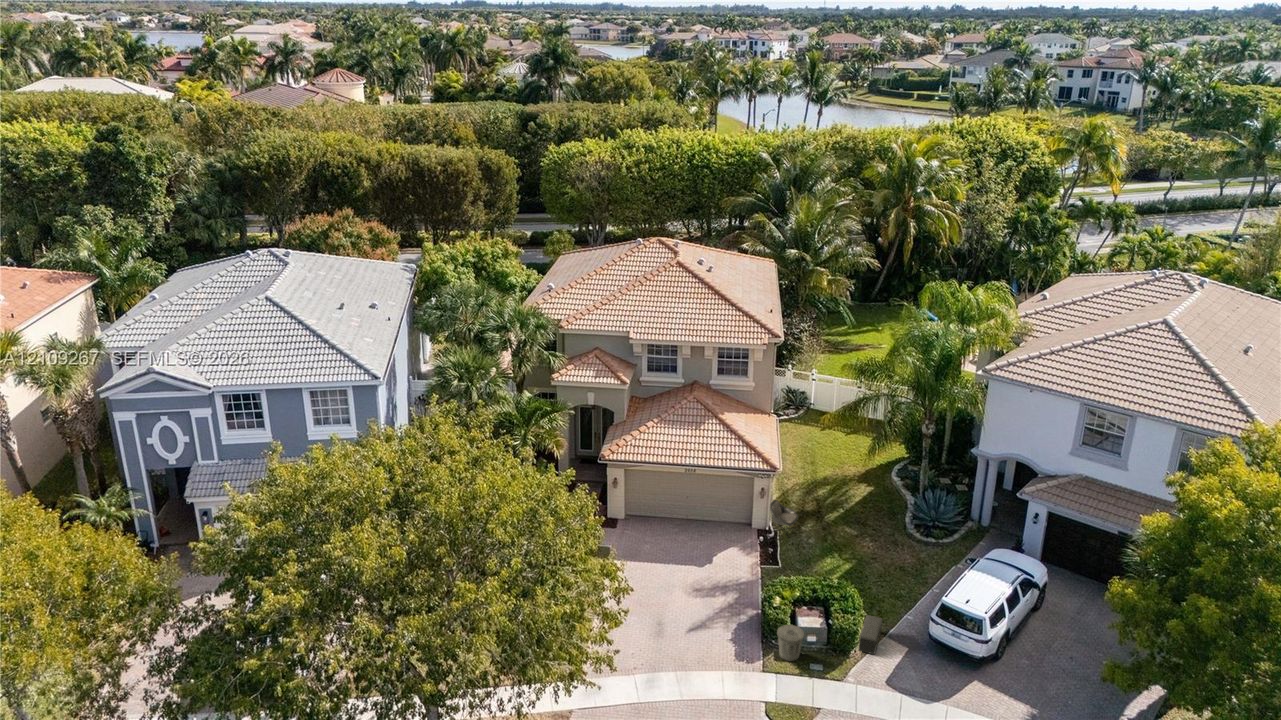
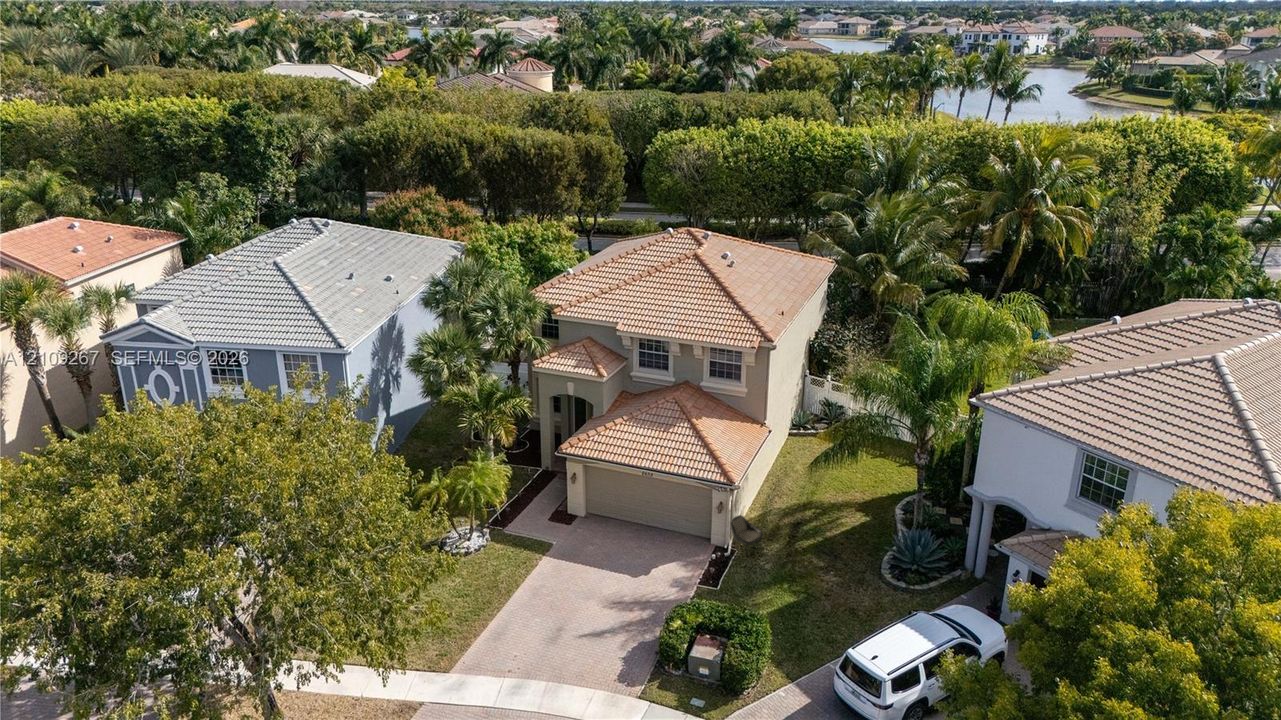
storage bench: present [859,615,882,654] -> none [752,655,790,700]
trash can: present [777,625,804,661] -> none [661,651,690,691]

